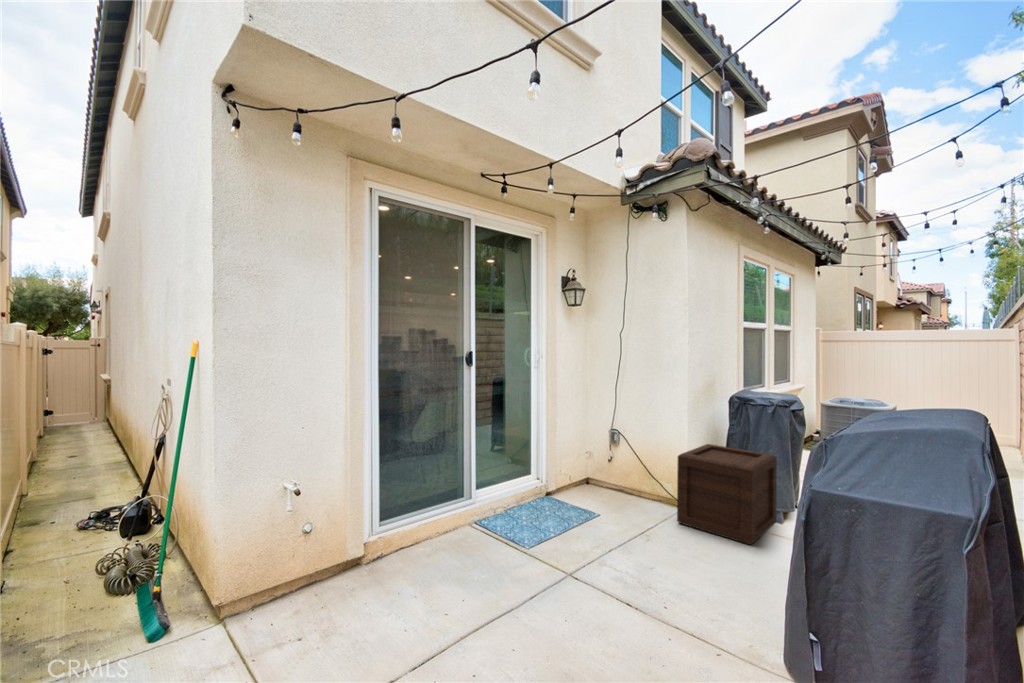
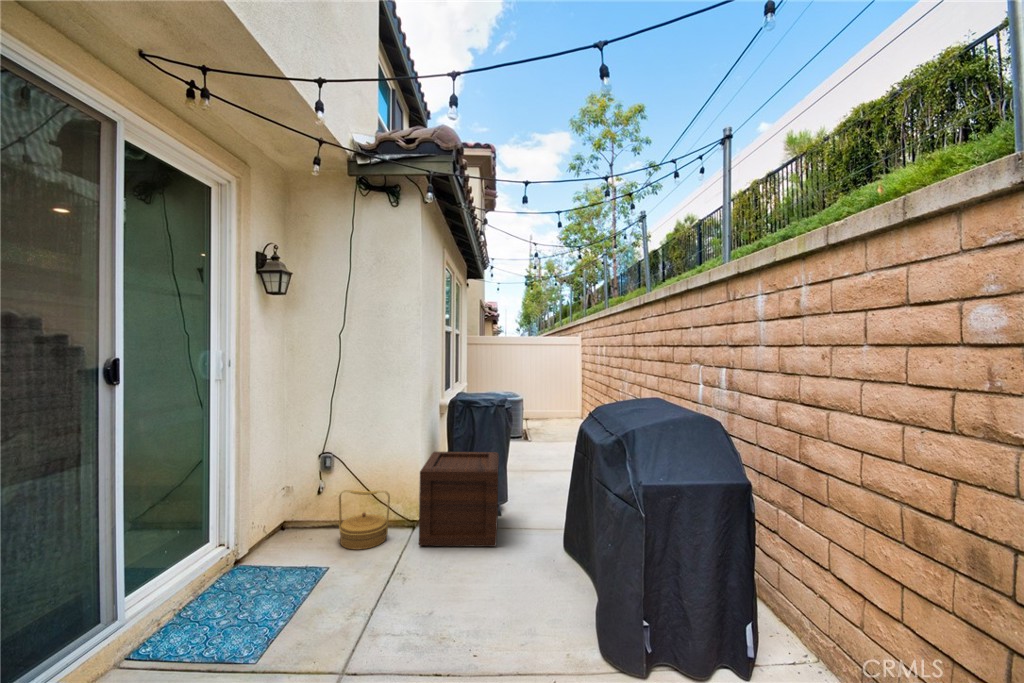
woven basket: none [618,461,657,513] -> present [339,490,390,550]

